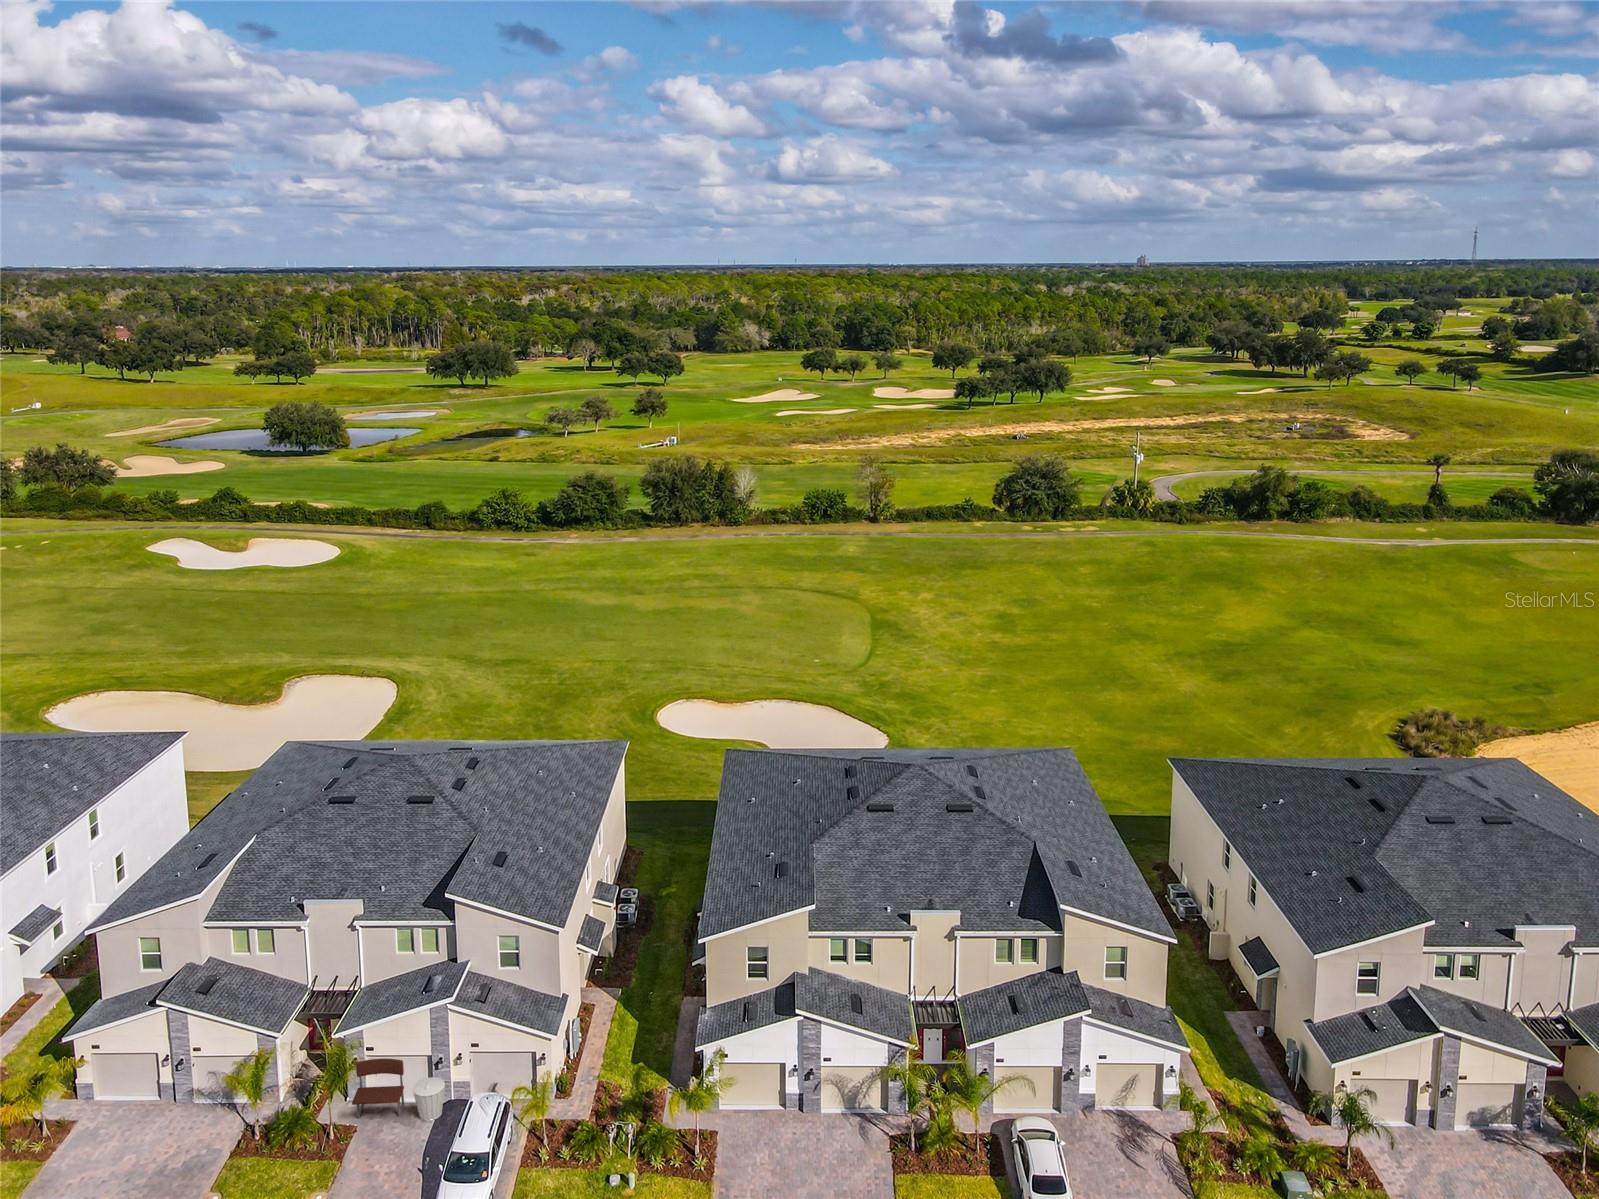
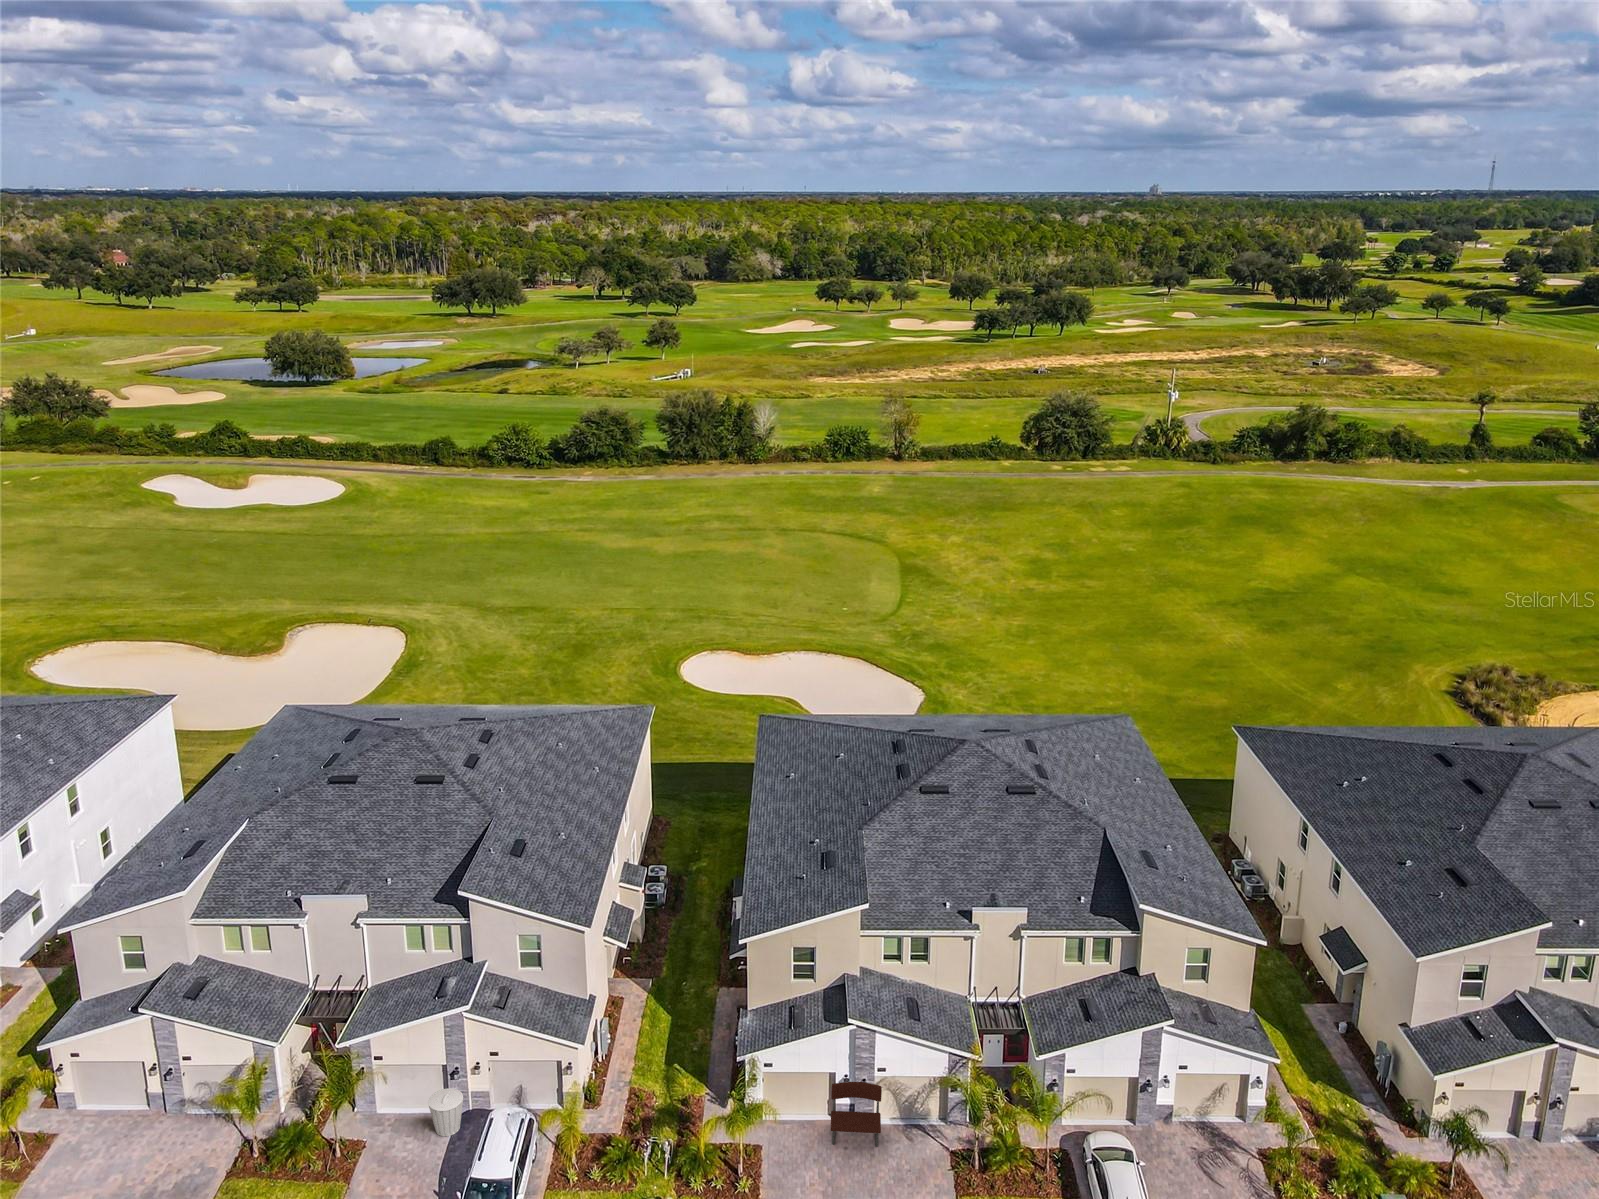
bench: present [352,1059,404,1118] -> present [831,1082,882,1147]

